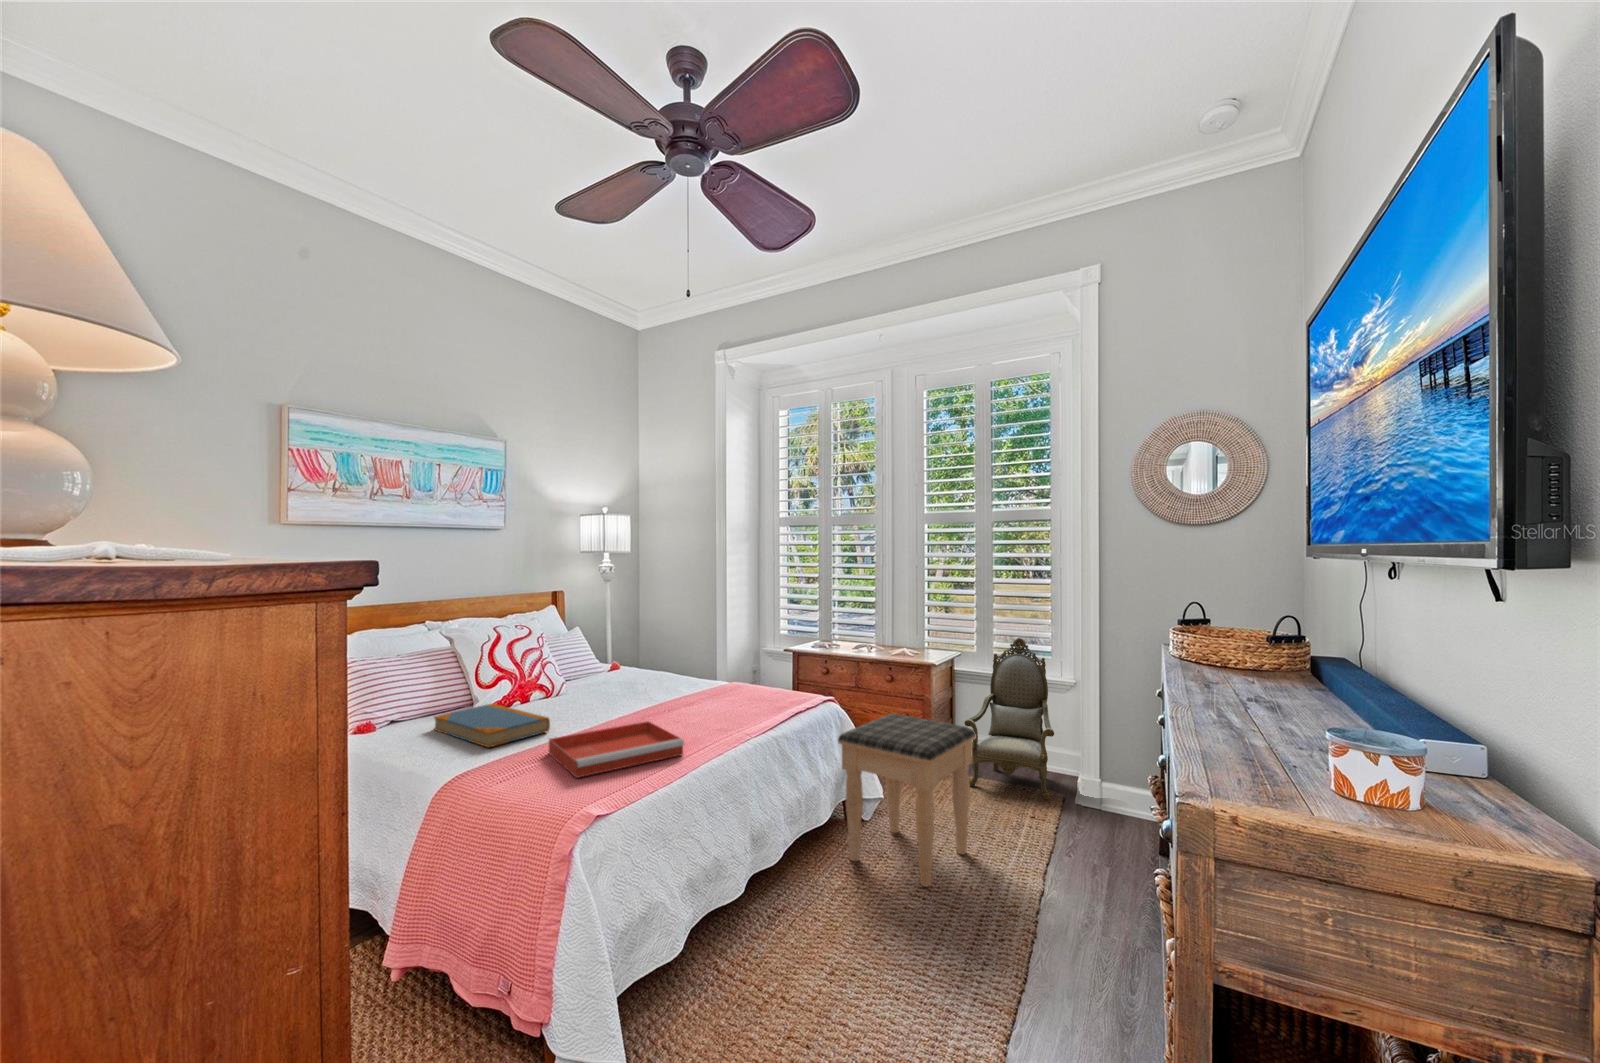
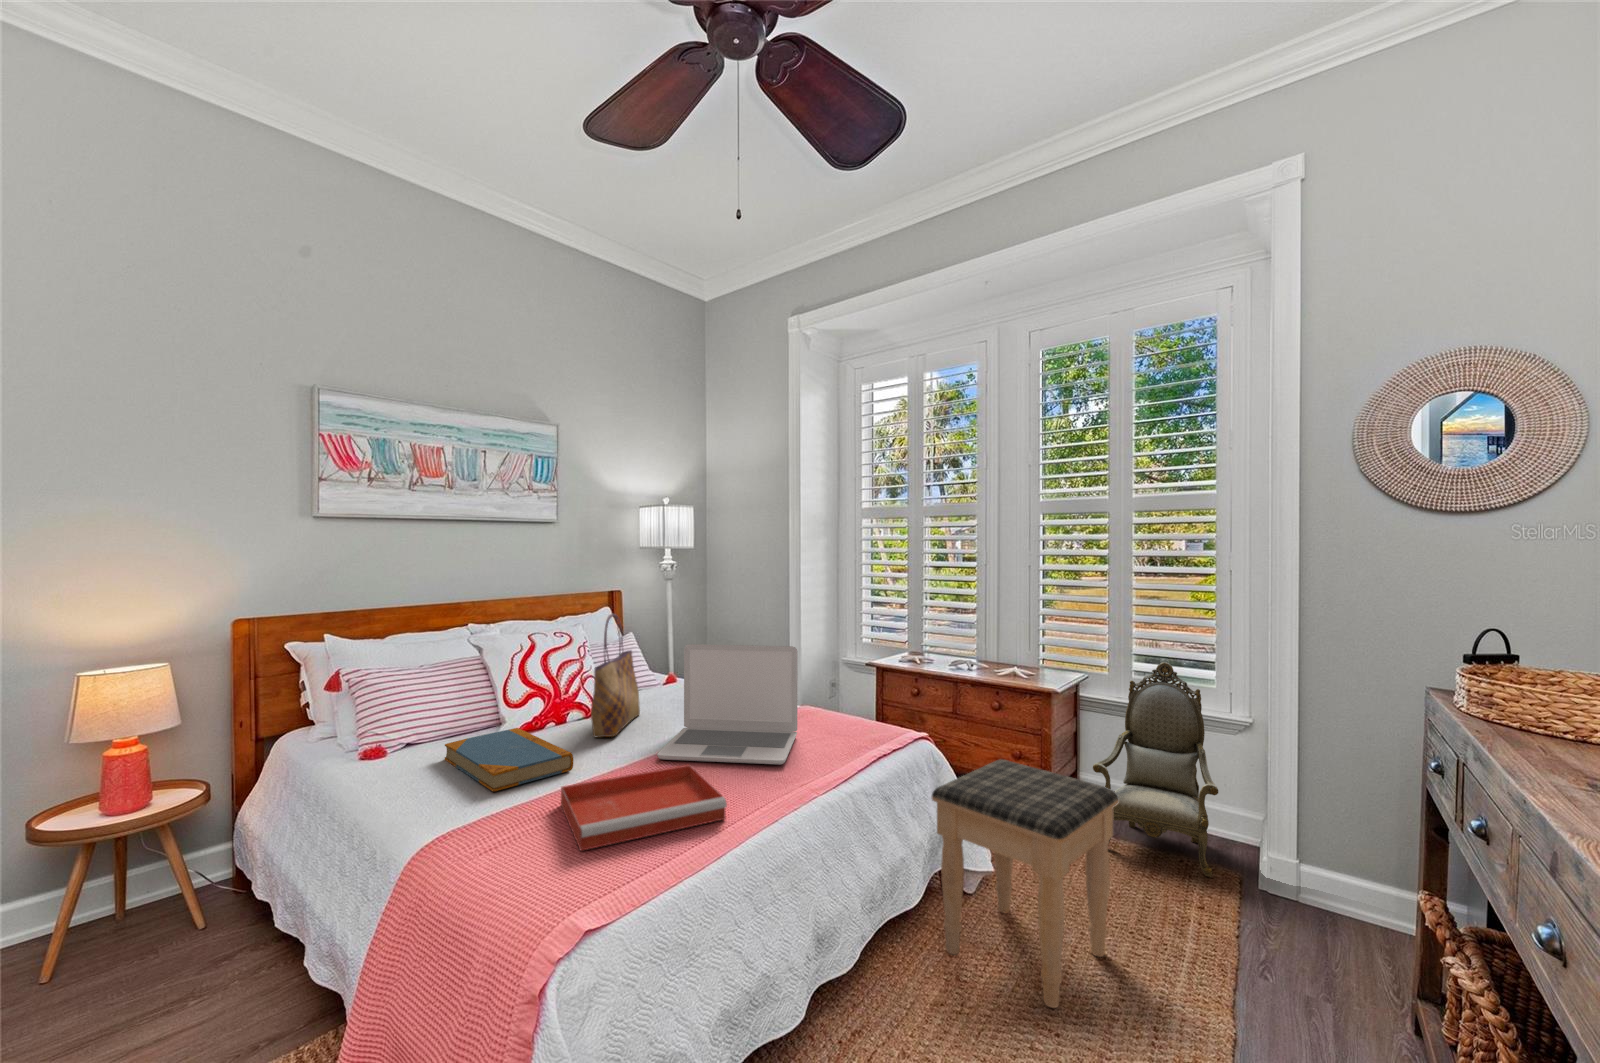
tote bag: none [556,606,593,709] -> present [591,614,640,737]
laptop: none [618,629,730,722] -> present [657,644,798,765]

